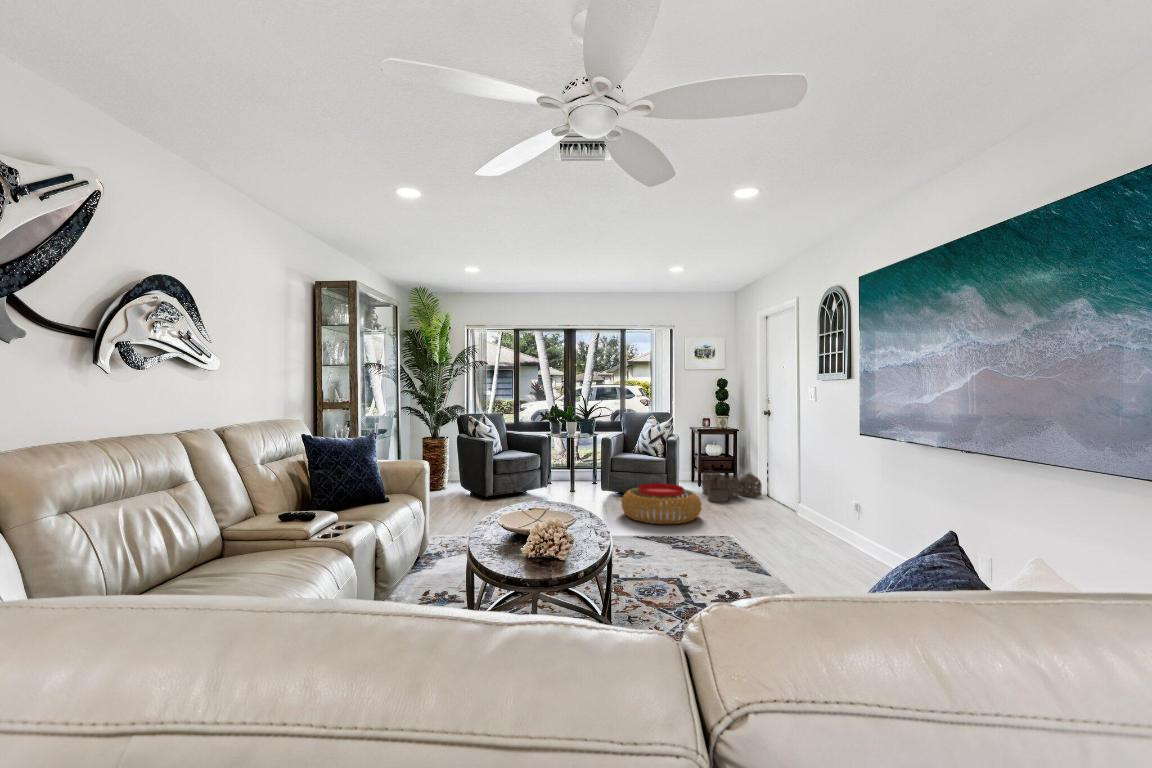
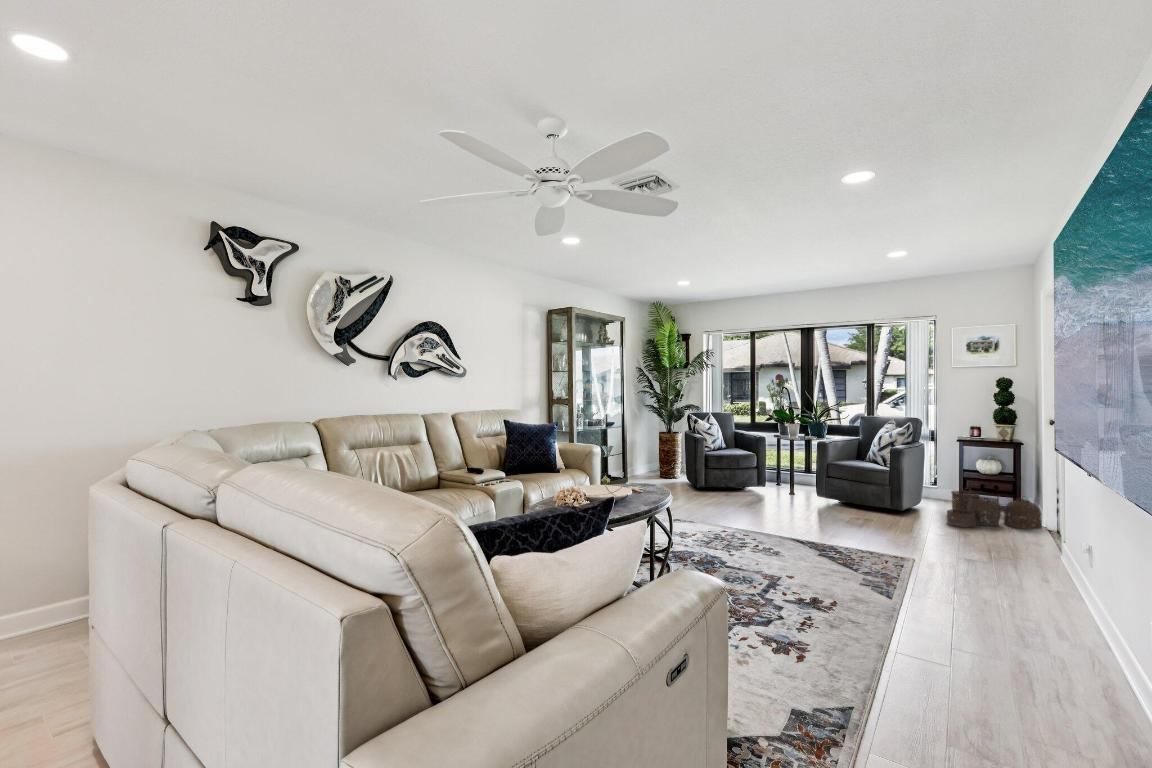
pouf: present [622,483,702,524] -> none [809,492,907,538]

